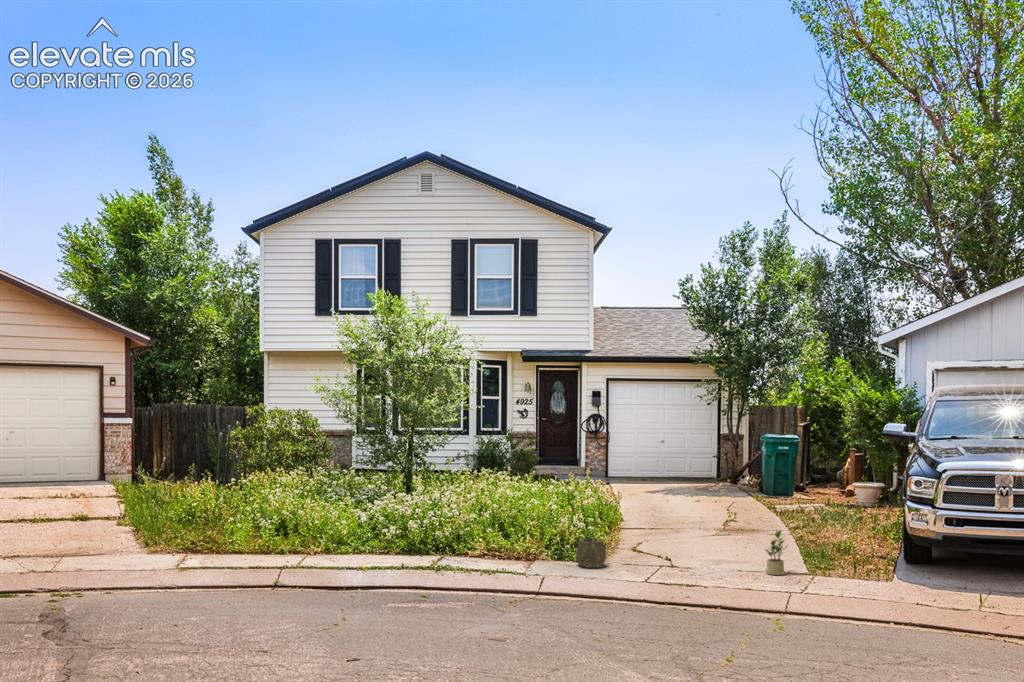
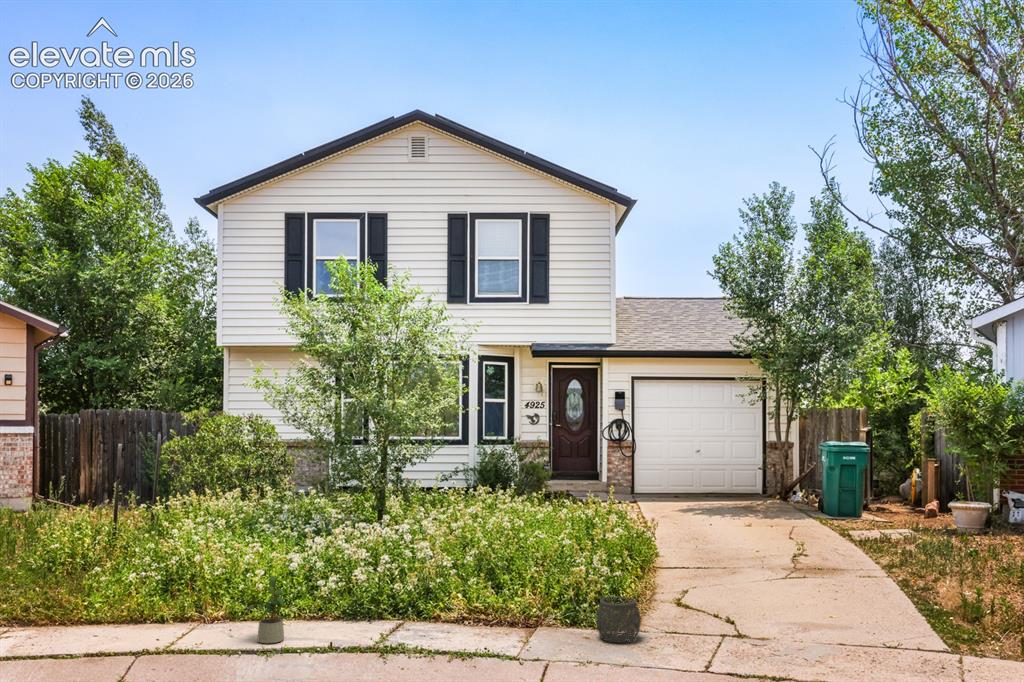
potted plant: present [766,530,787,575] -> present [257,576,285,643]

